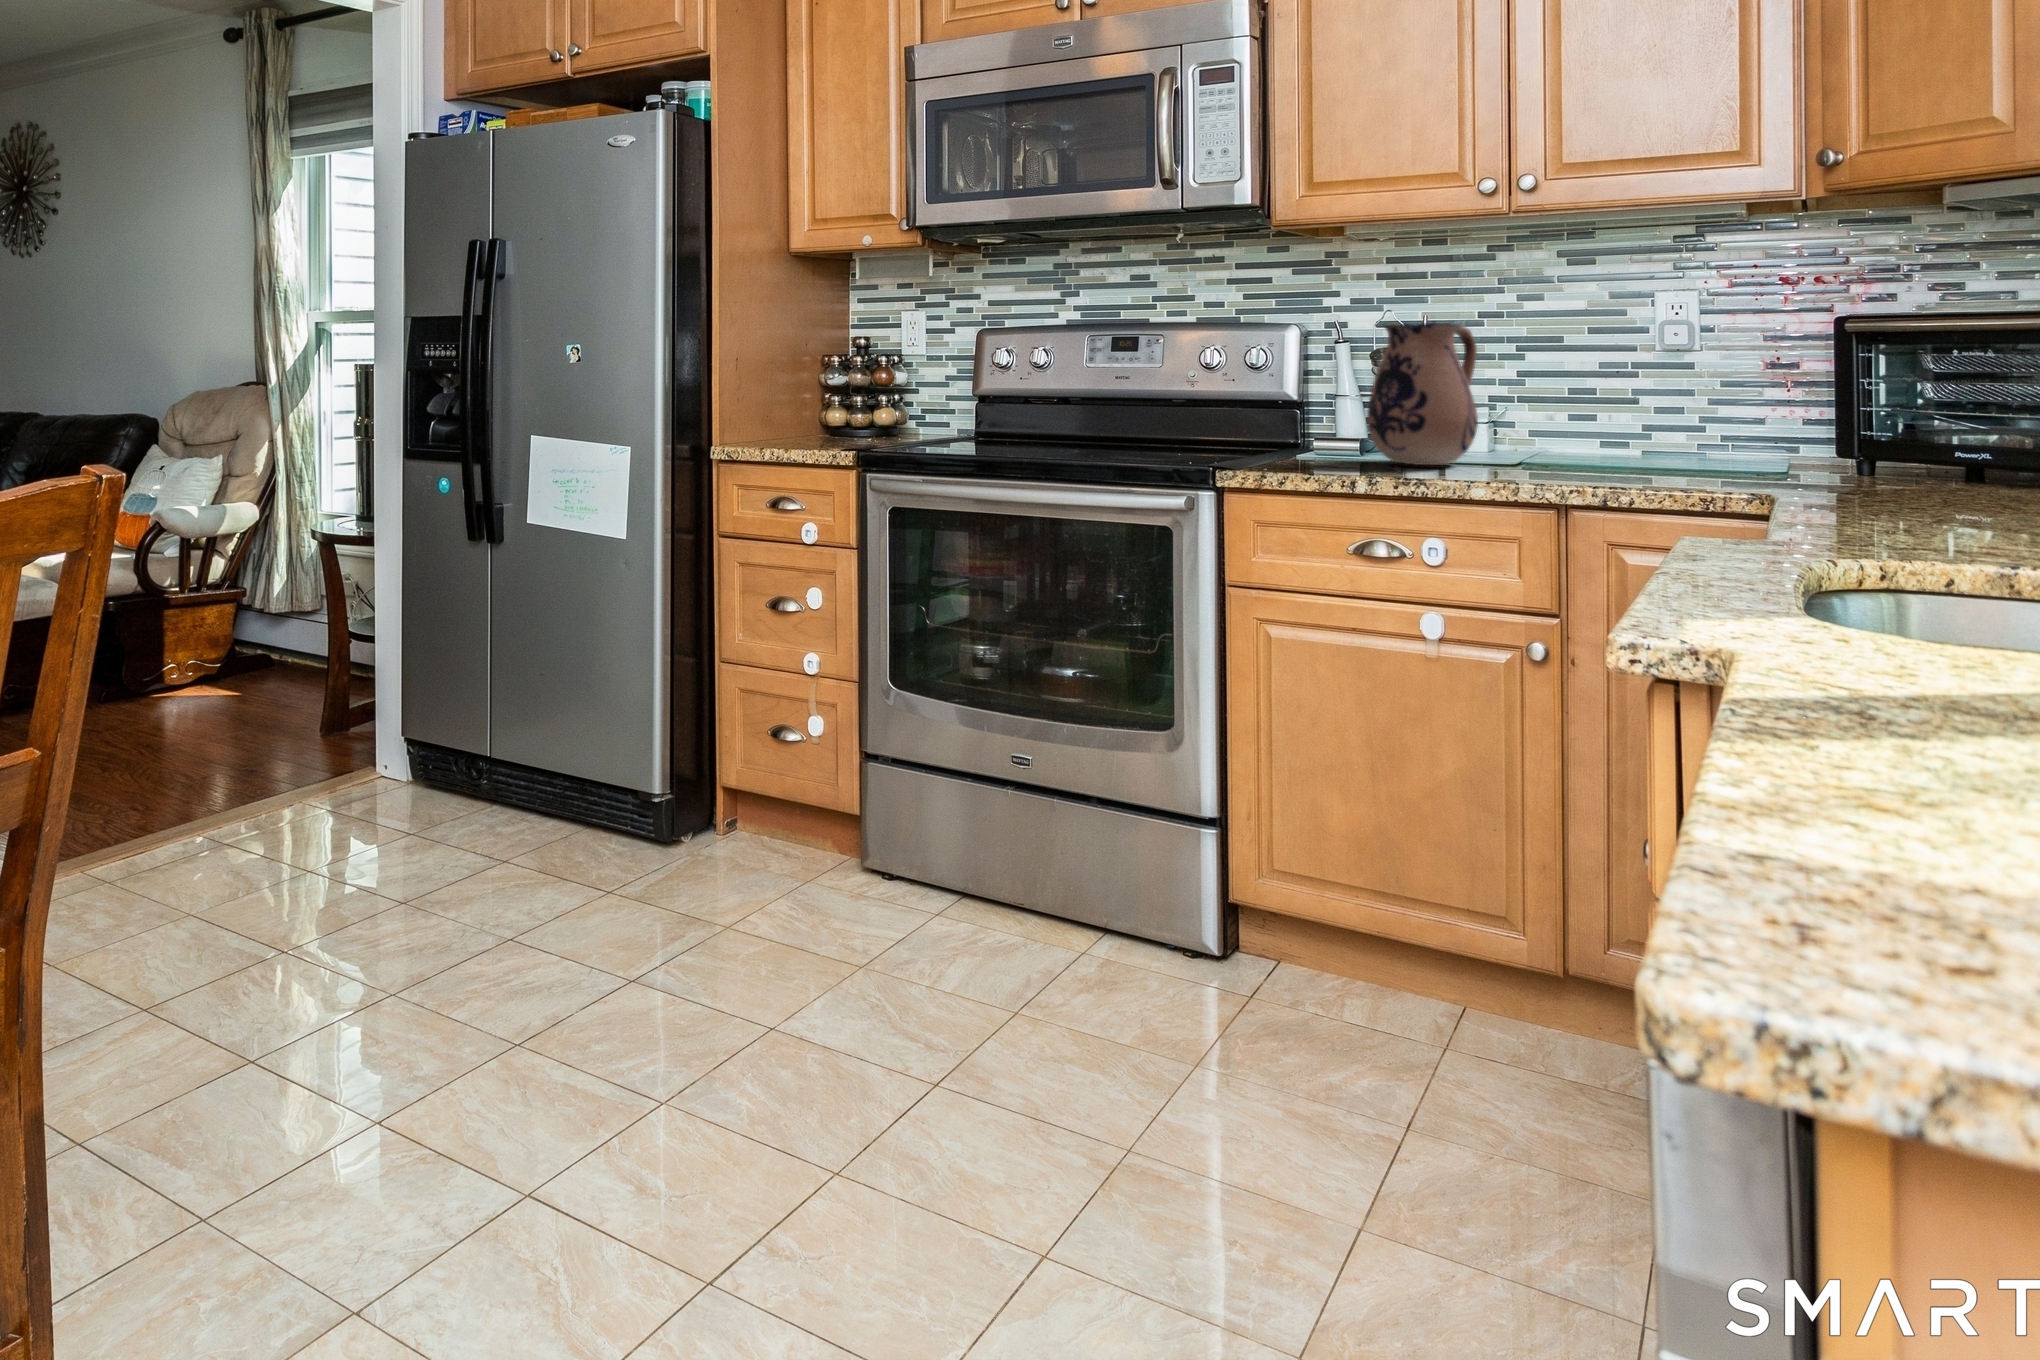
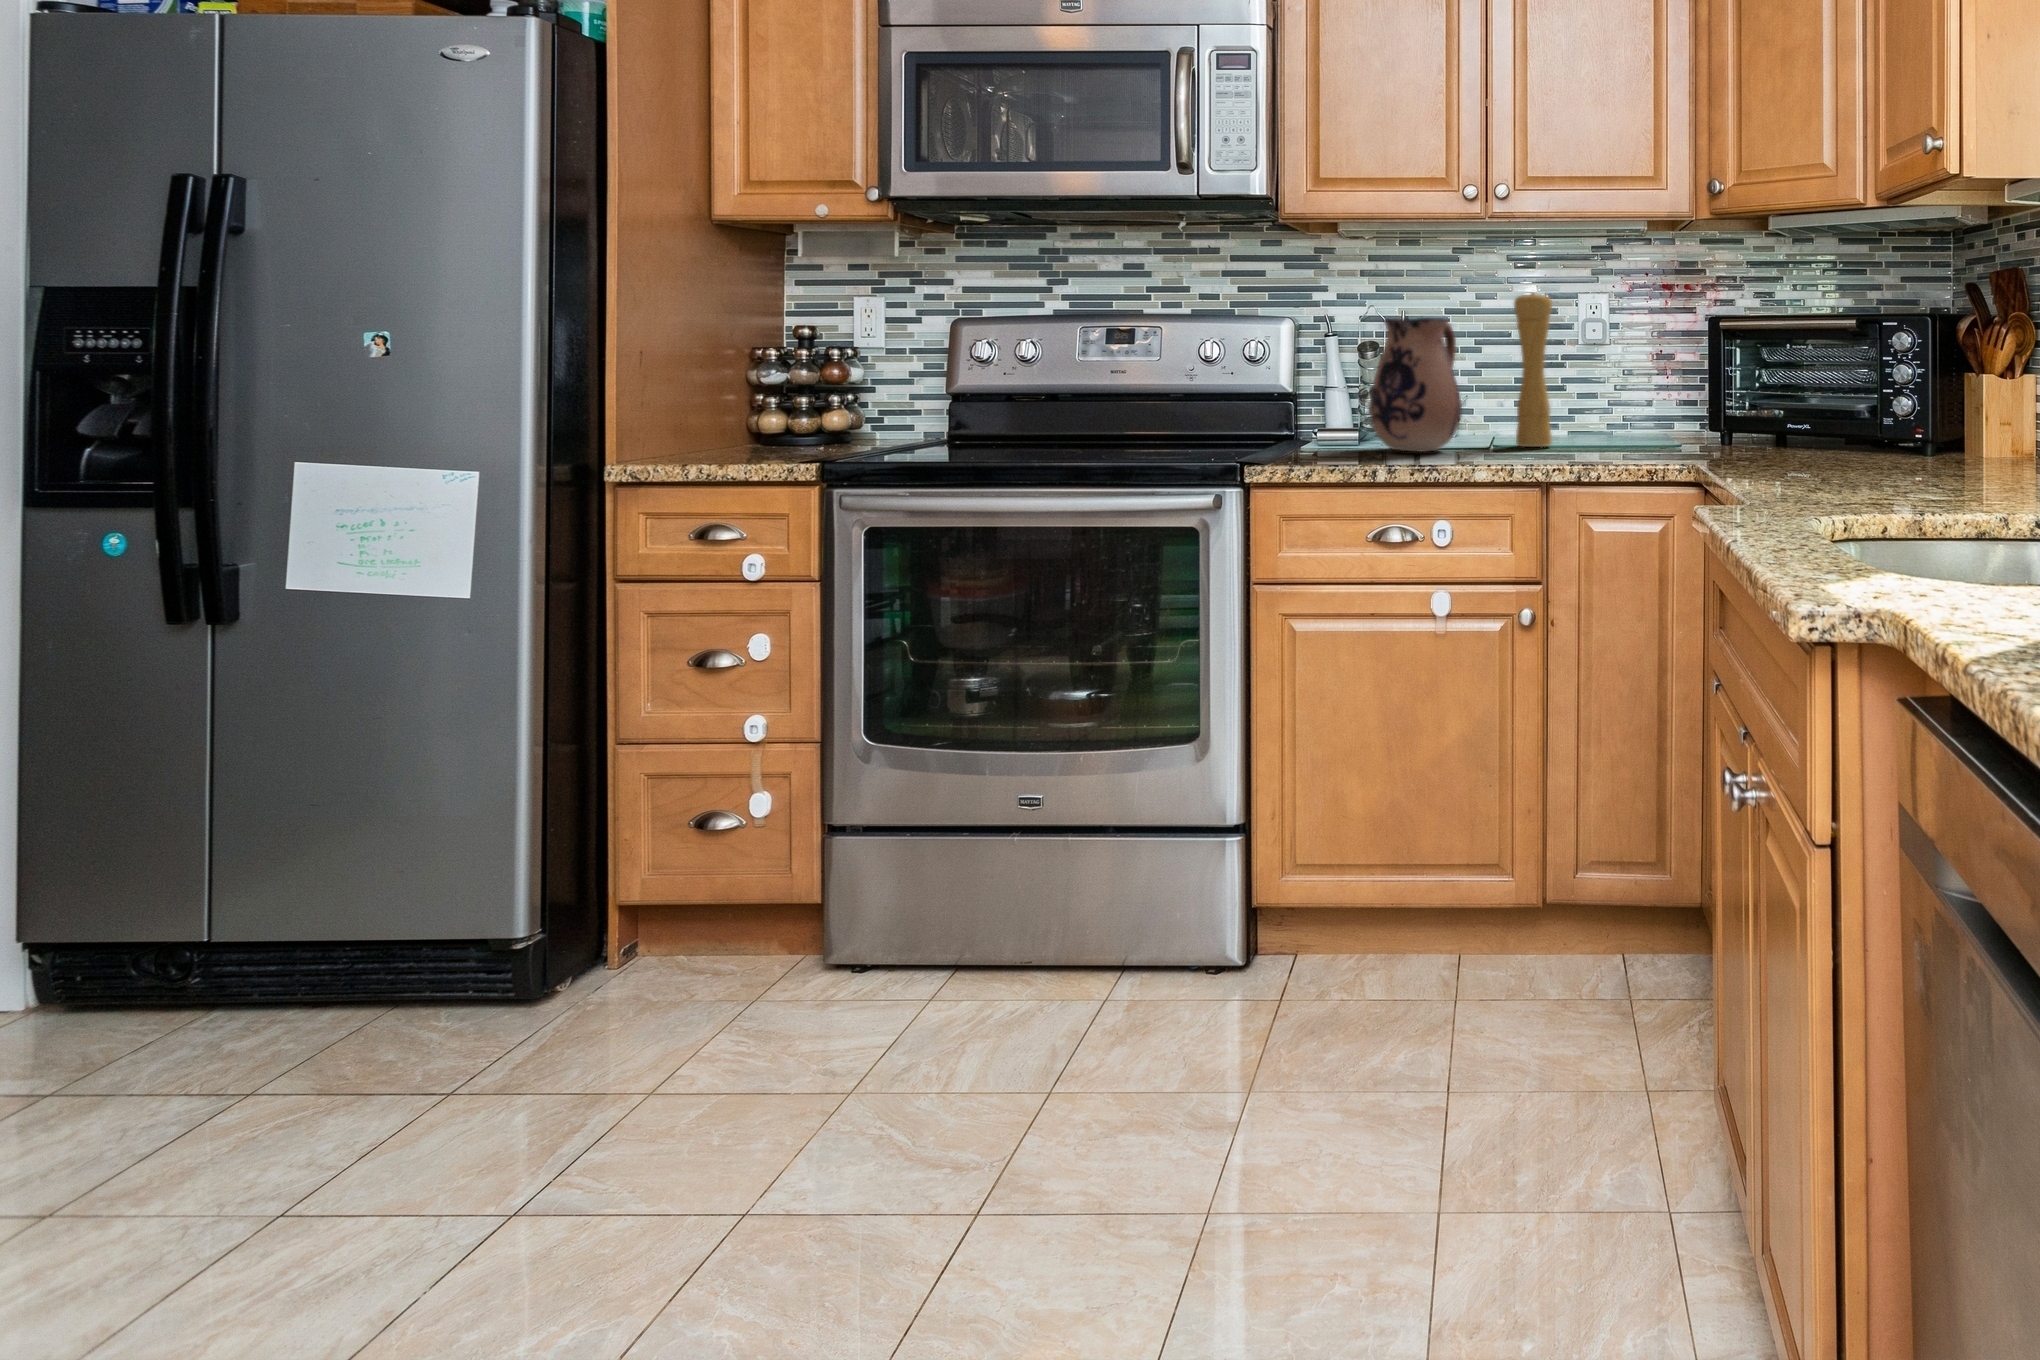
pepper mill: none [1547,292,1599,466] -> present [1514,293,1552,447]

